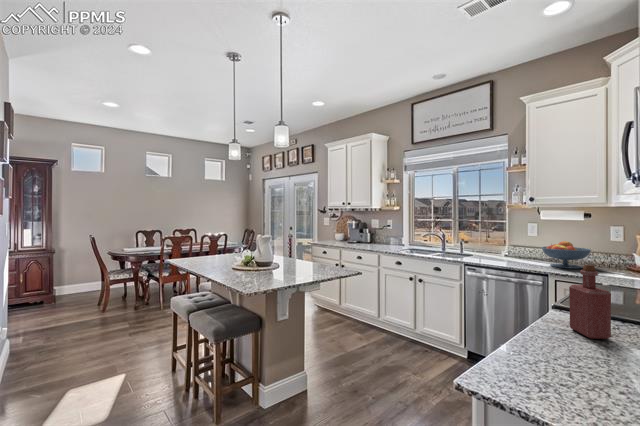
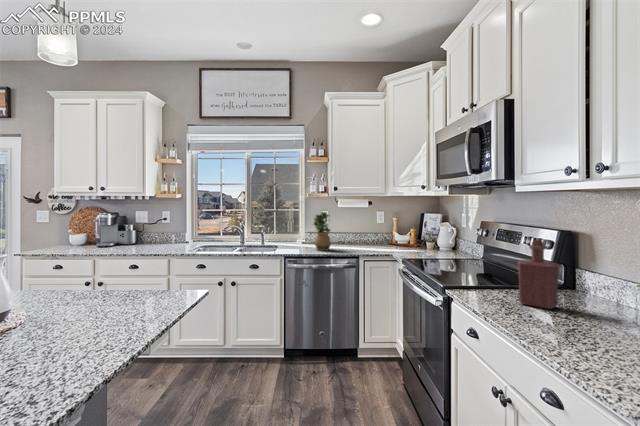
potted plant: none [498,222,521,262] -> present [313,212,331,251]
fruit bowl: present [542,241,591,269] -> none [349,227,385,251]

